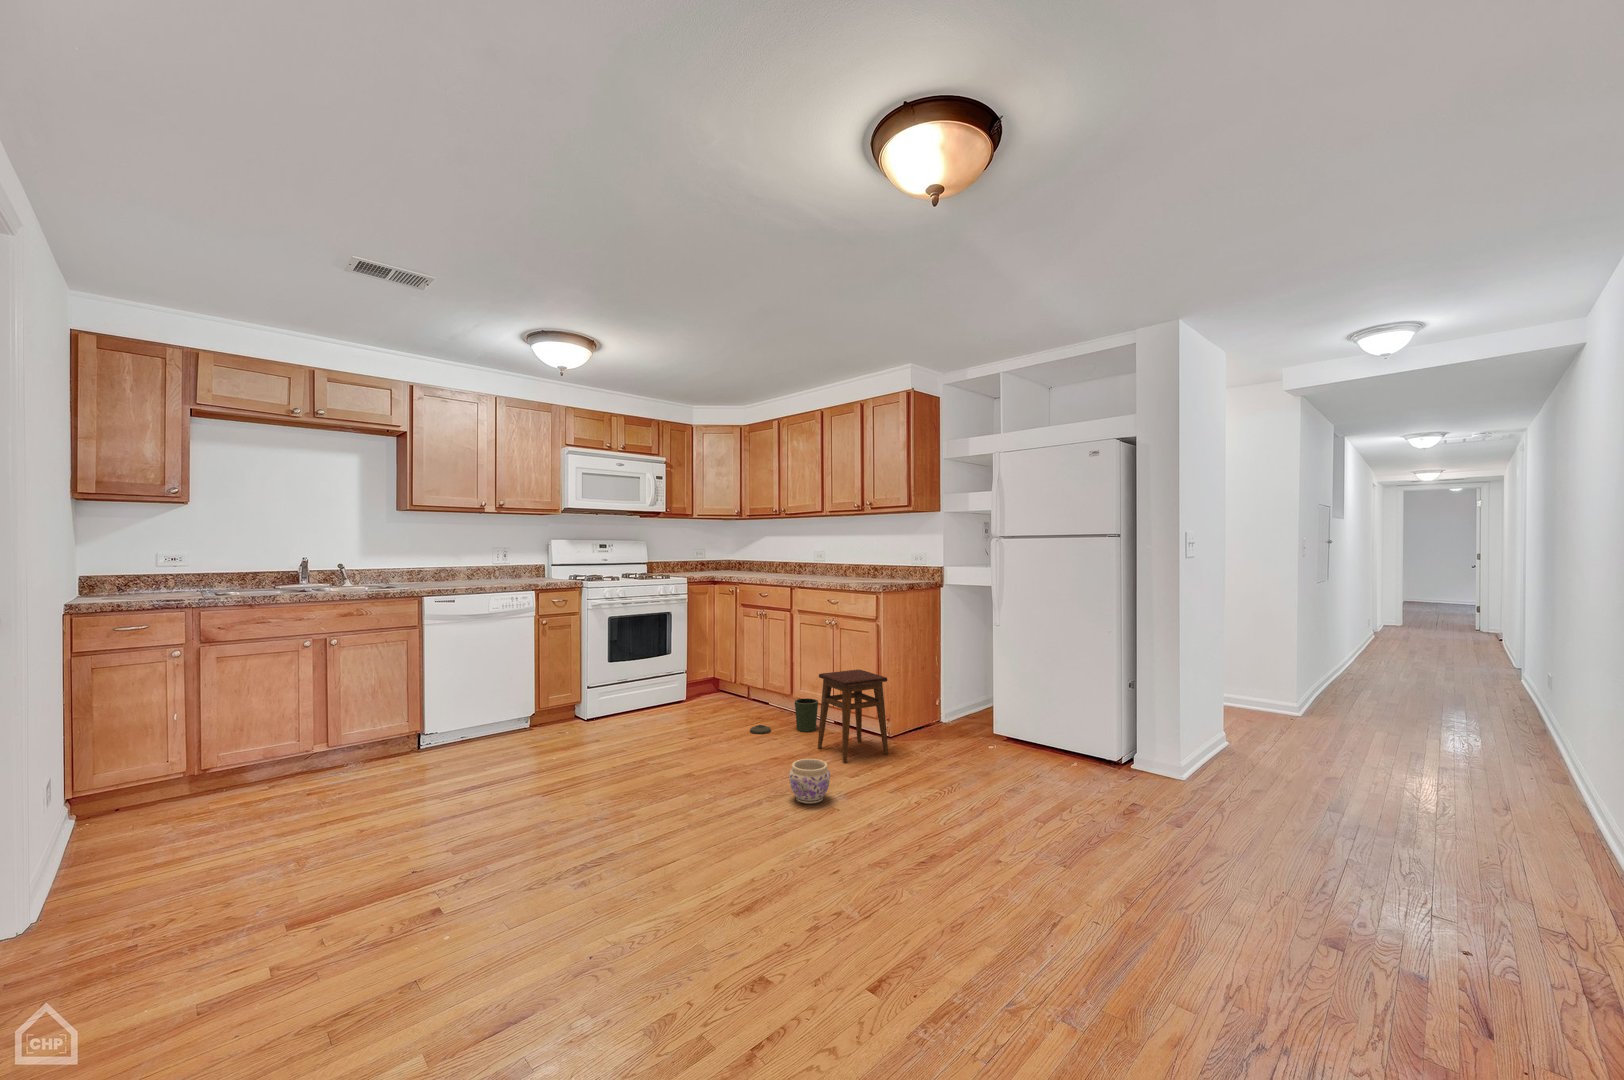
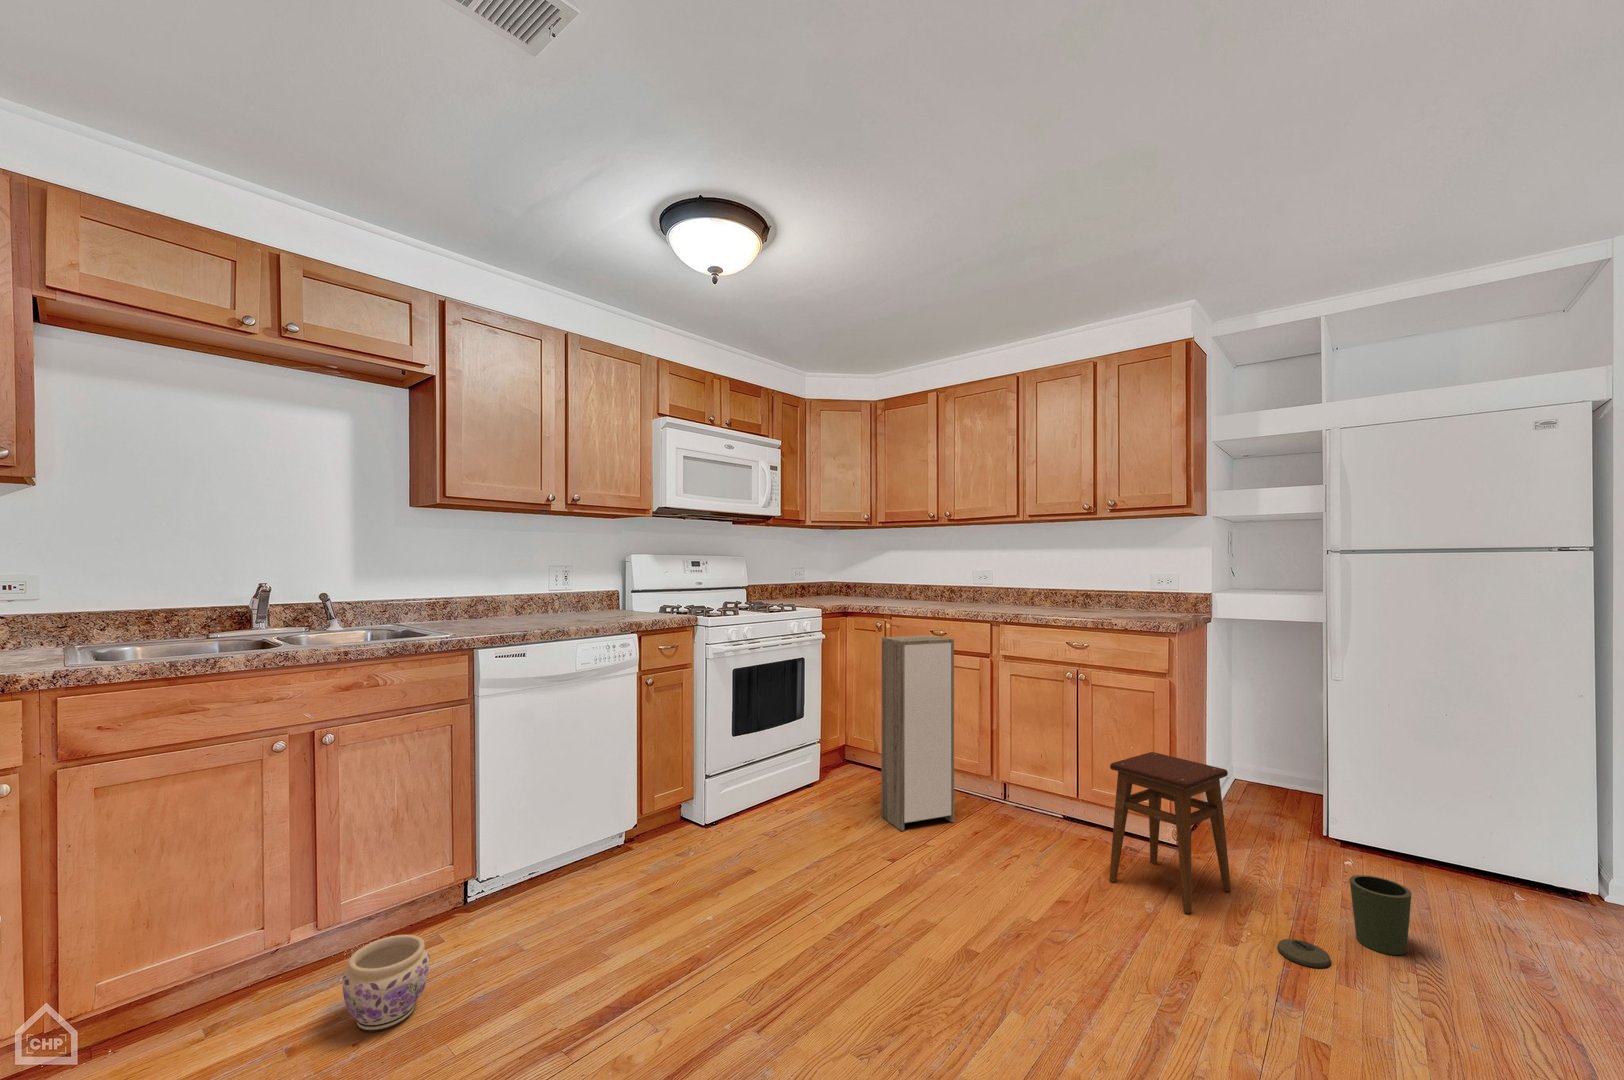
storage cabinet: none [710,595,755,723] -> present [881,635,954,831]
trash can: present [750,698,818,734] -> present [1277,875,1412,968]
planter: present [789,759,830,804] -> present [342,935,430,1032]

